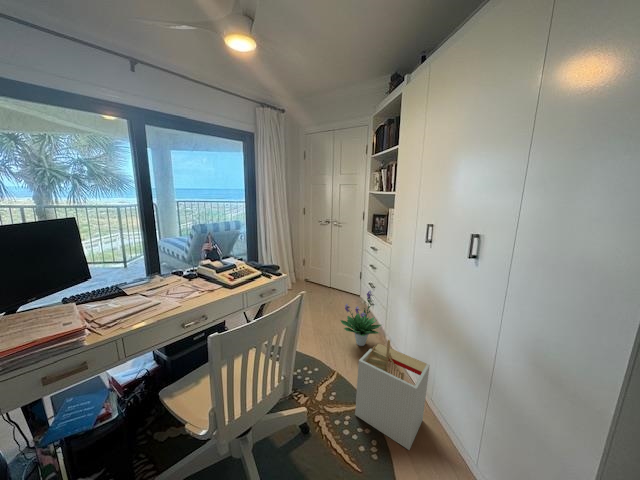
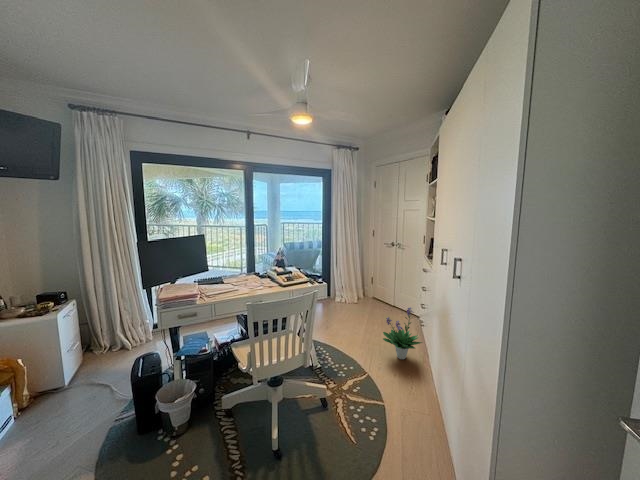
storage bin: present [355,340,430,450] -> none [369,344,435,445]

